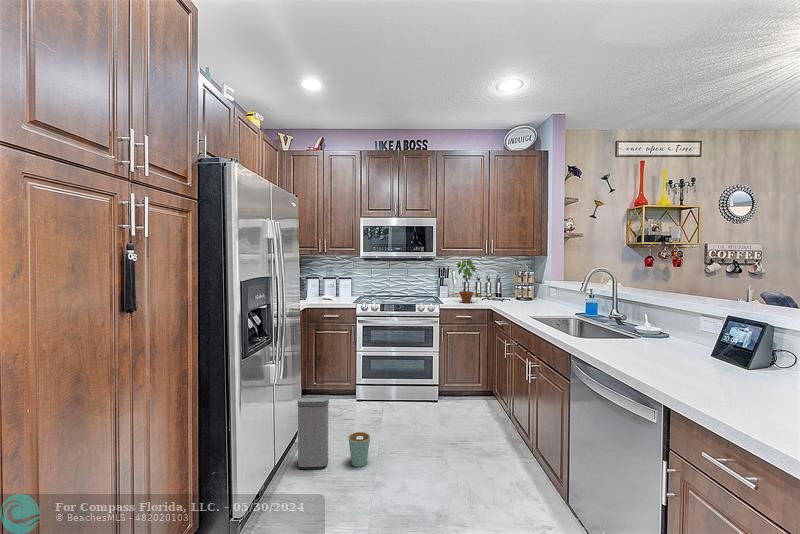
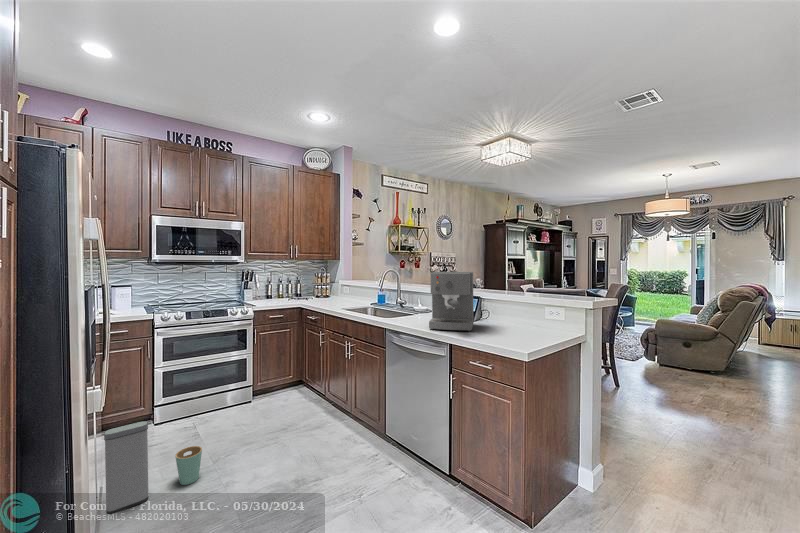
potted plant: present [457,260,476,303] -> none [266,265,283,304]
coffee maker: none [627,276,726,378] -> present [429,272,474,331]

